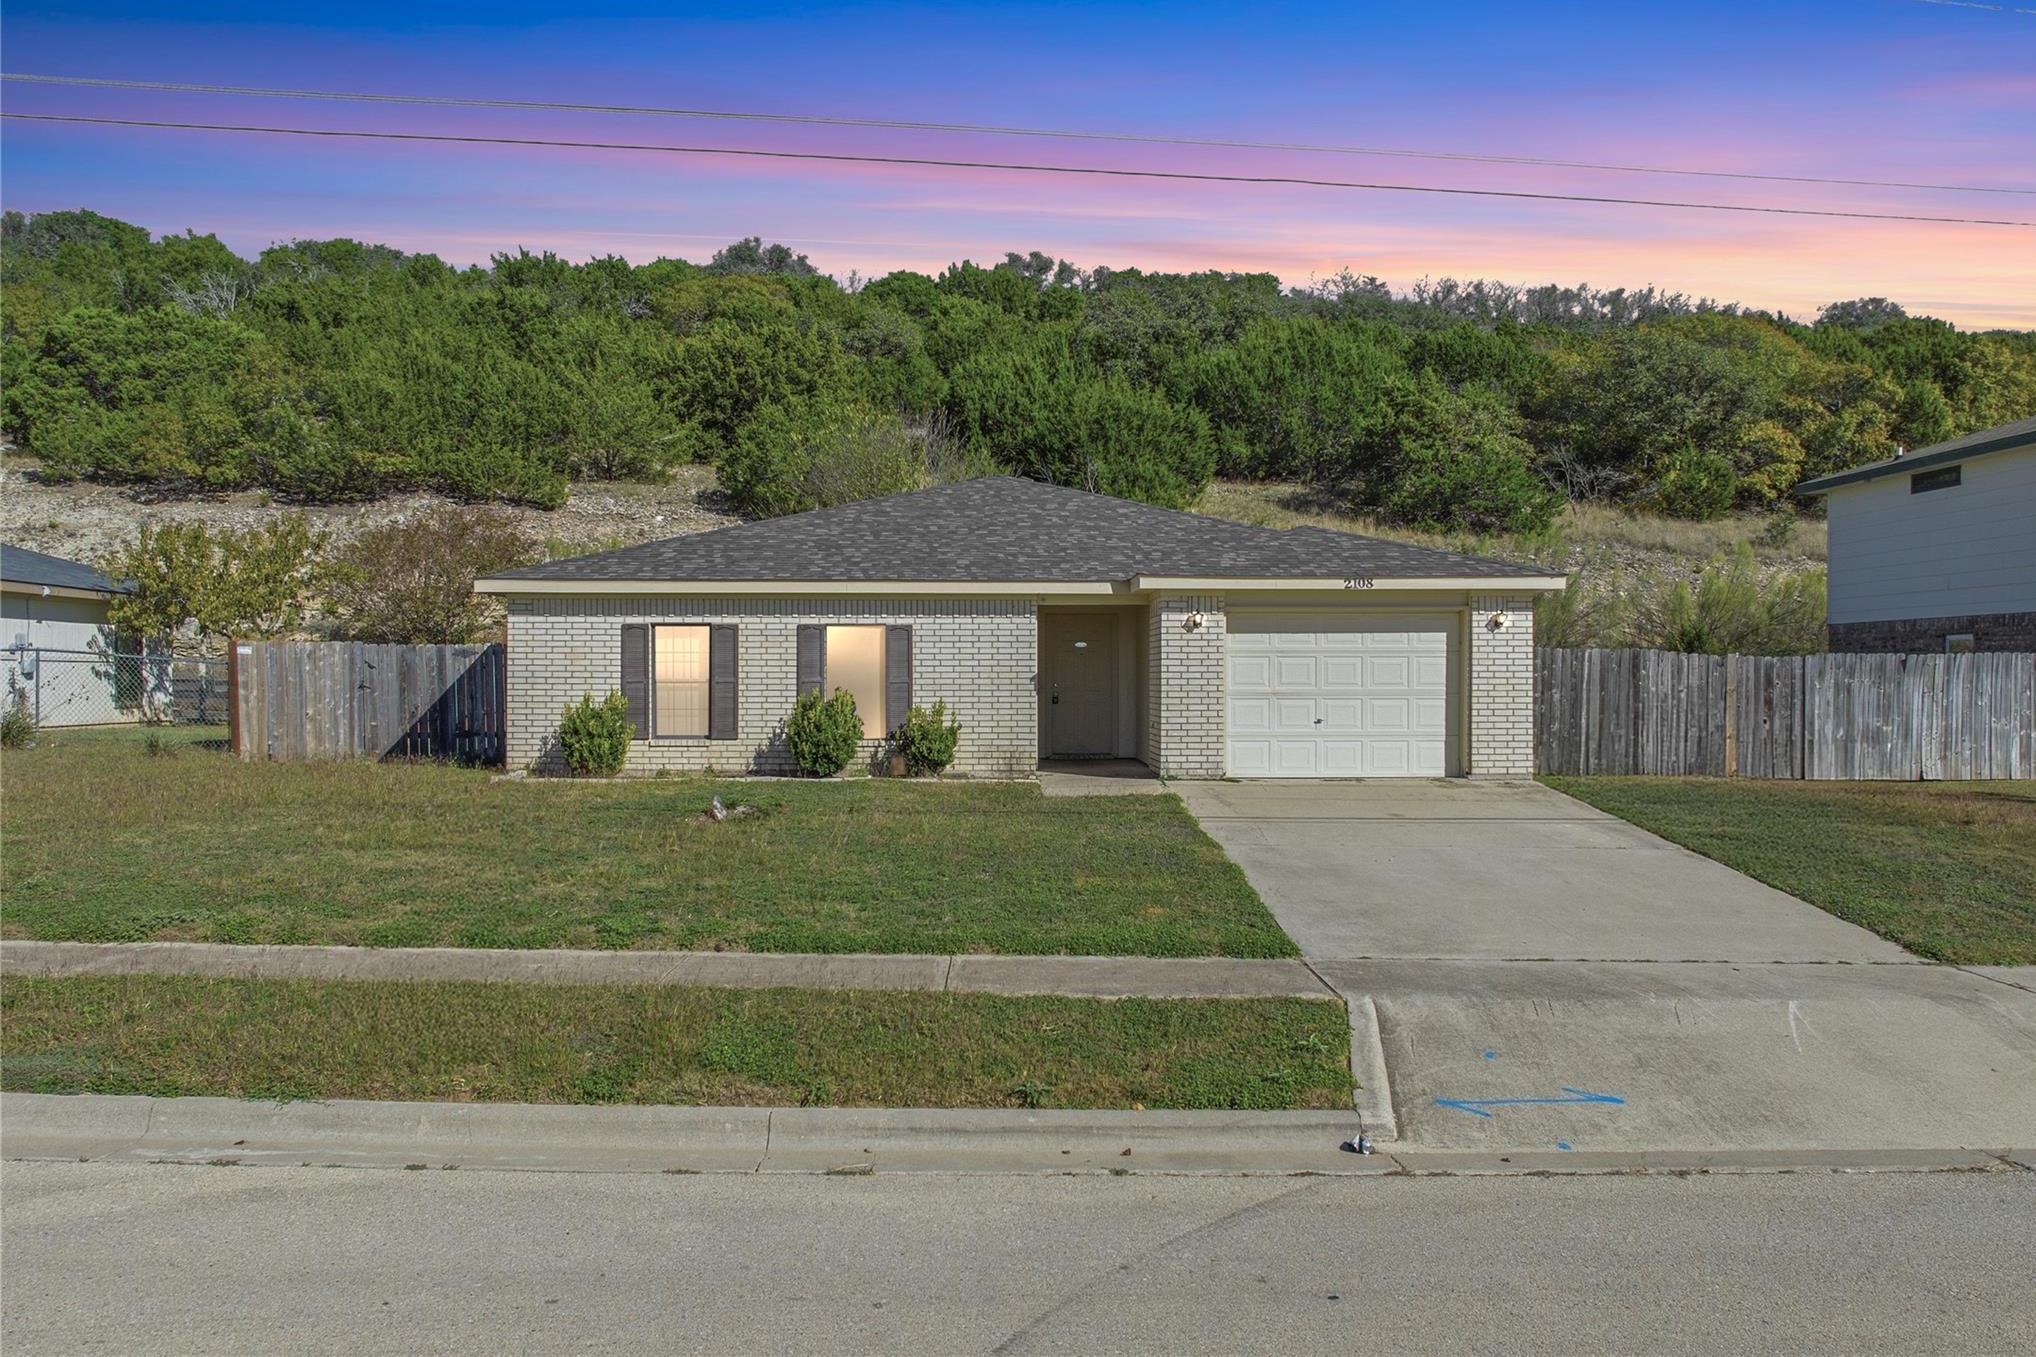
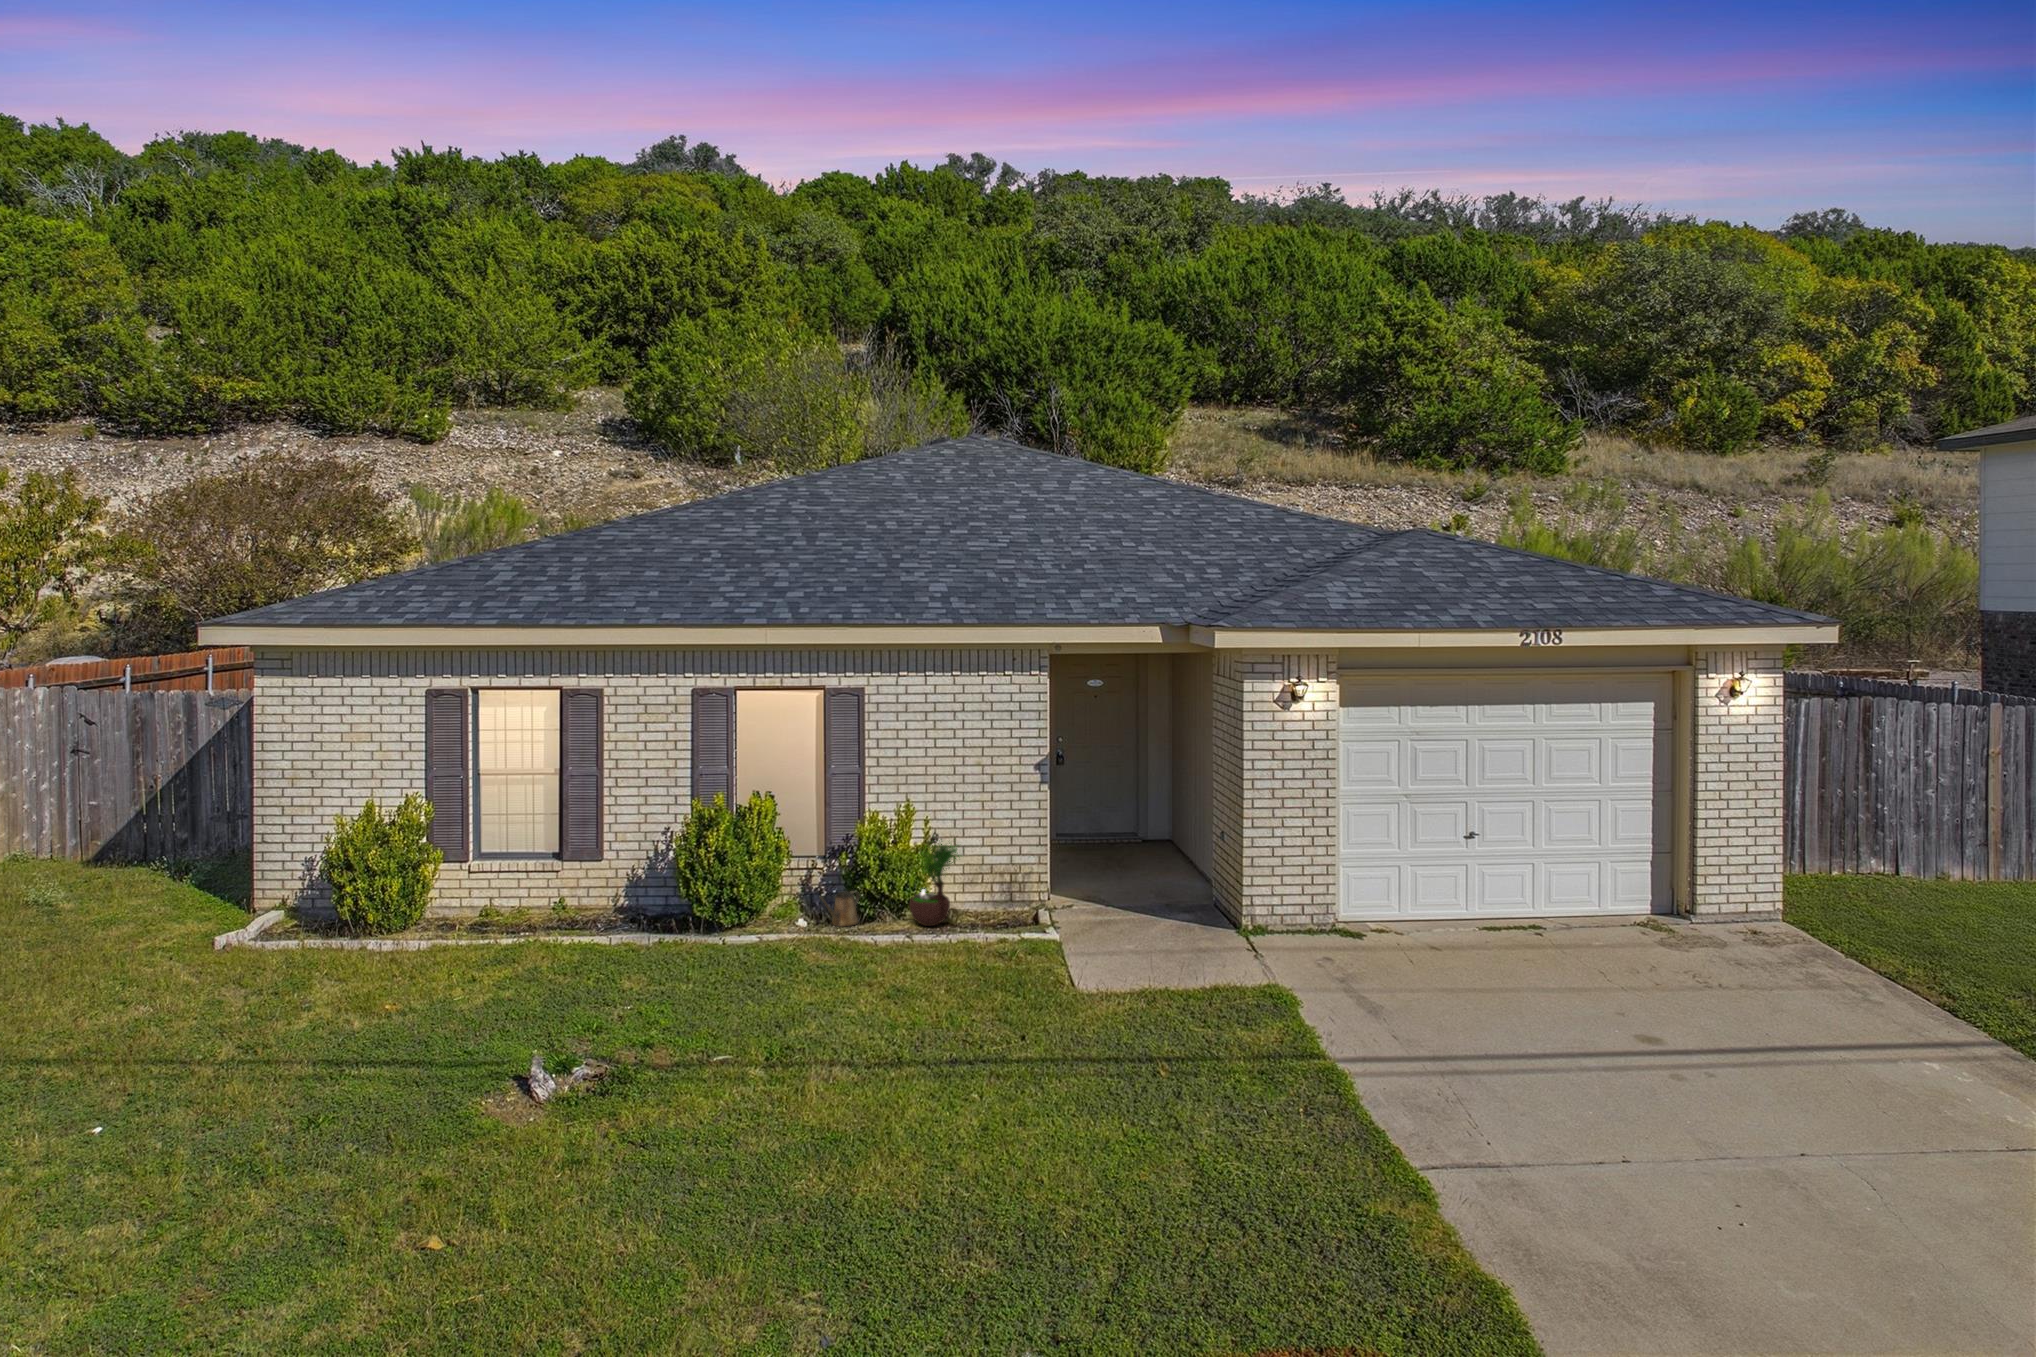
potted tree: none [940,714,976,776] -> present [910,839,959,926]

